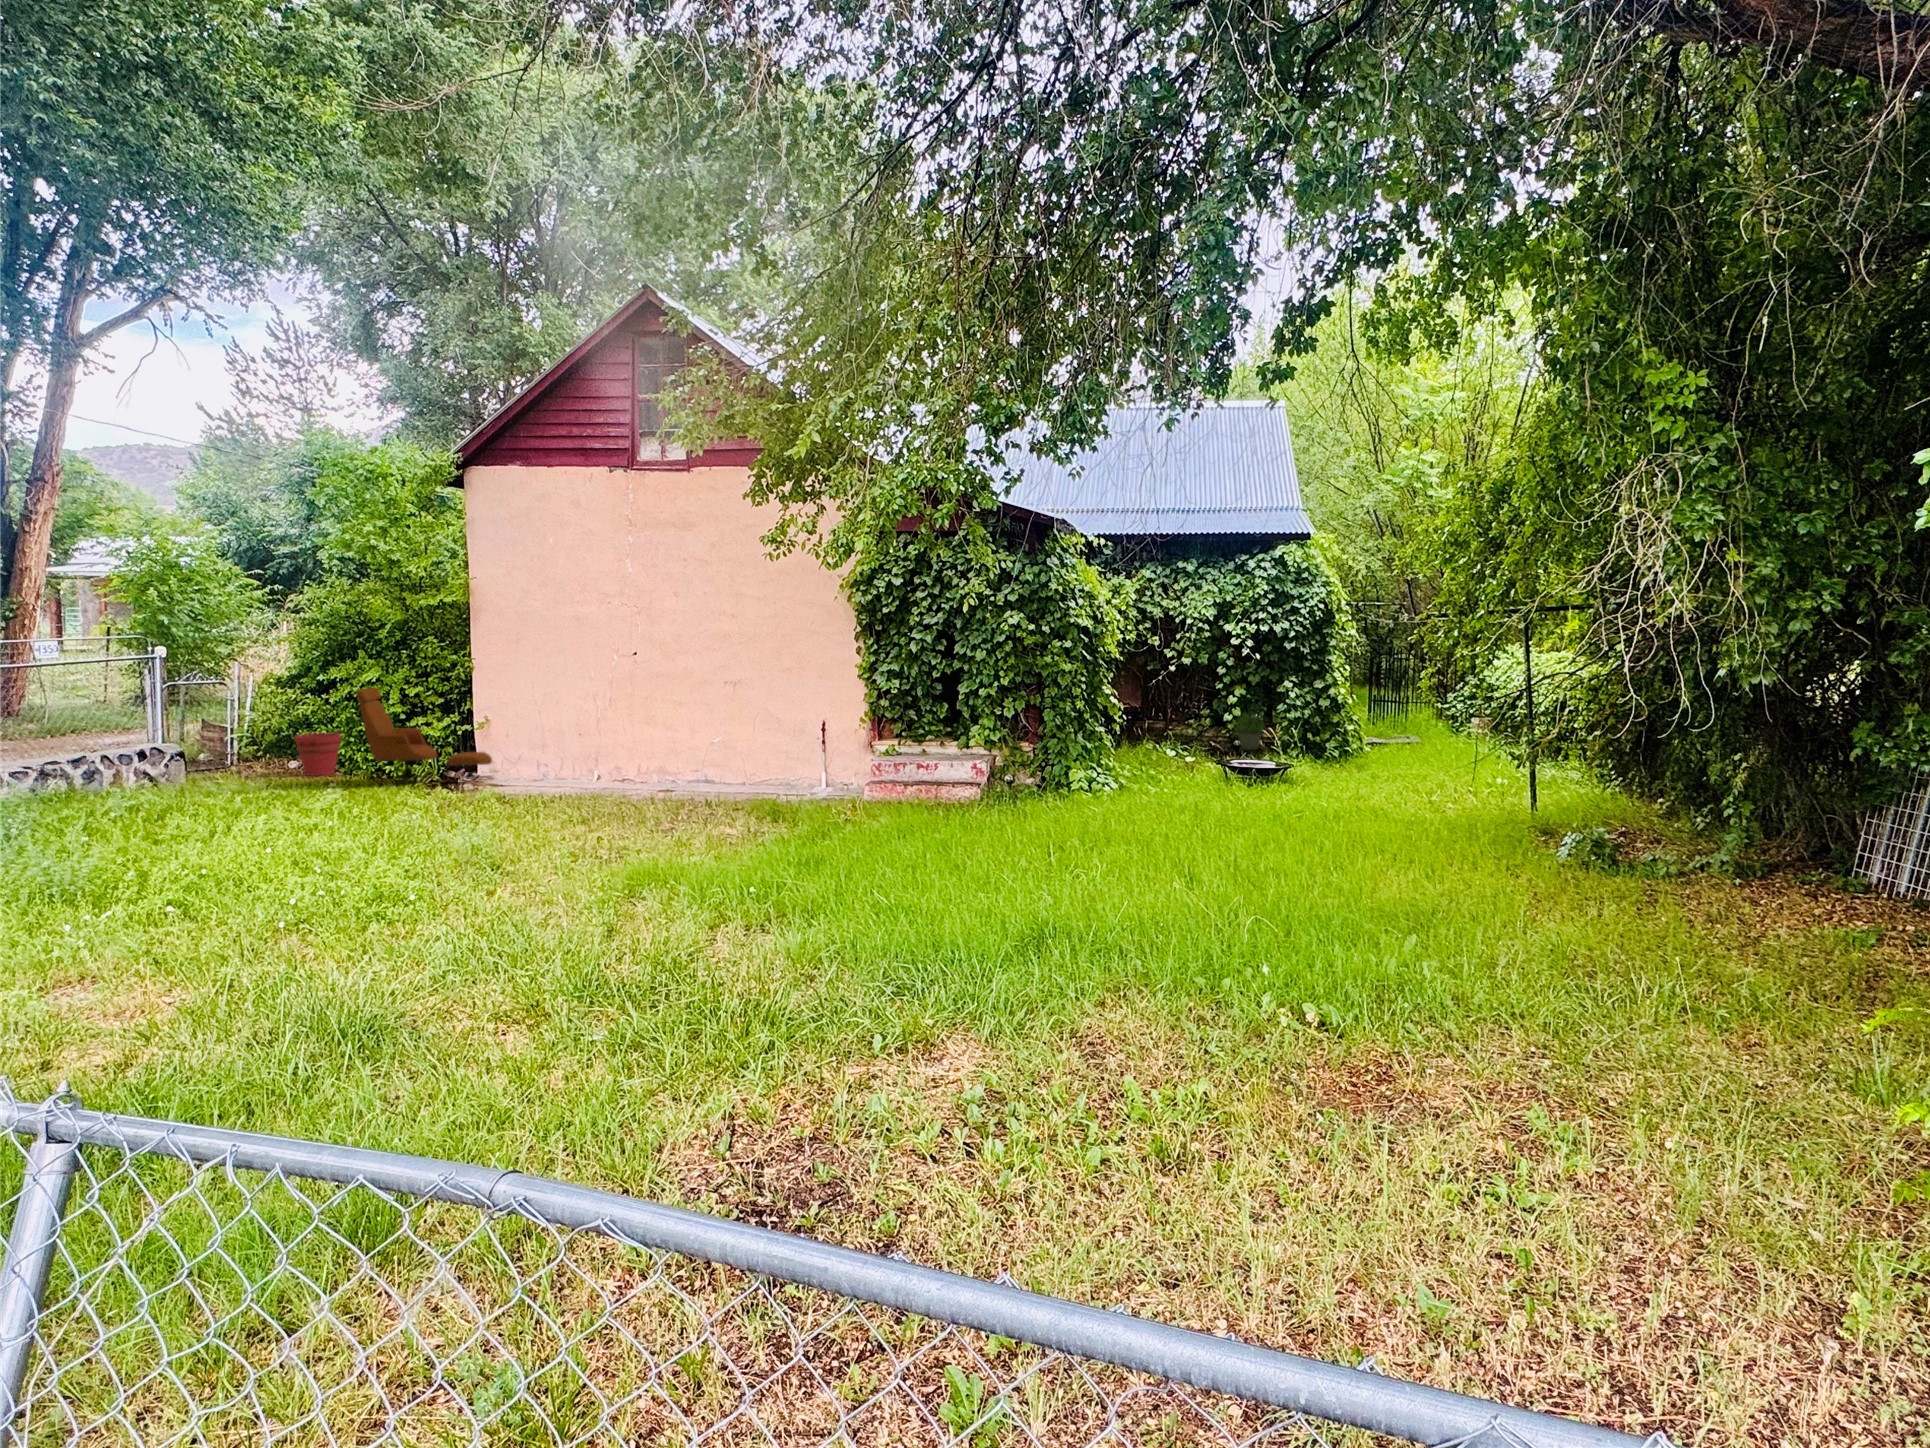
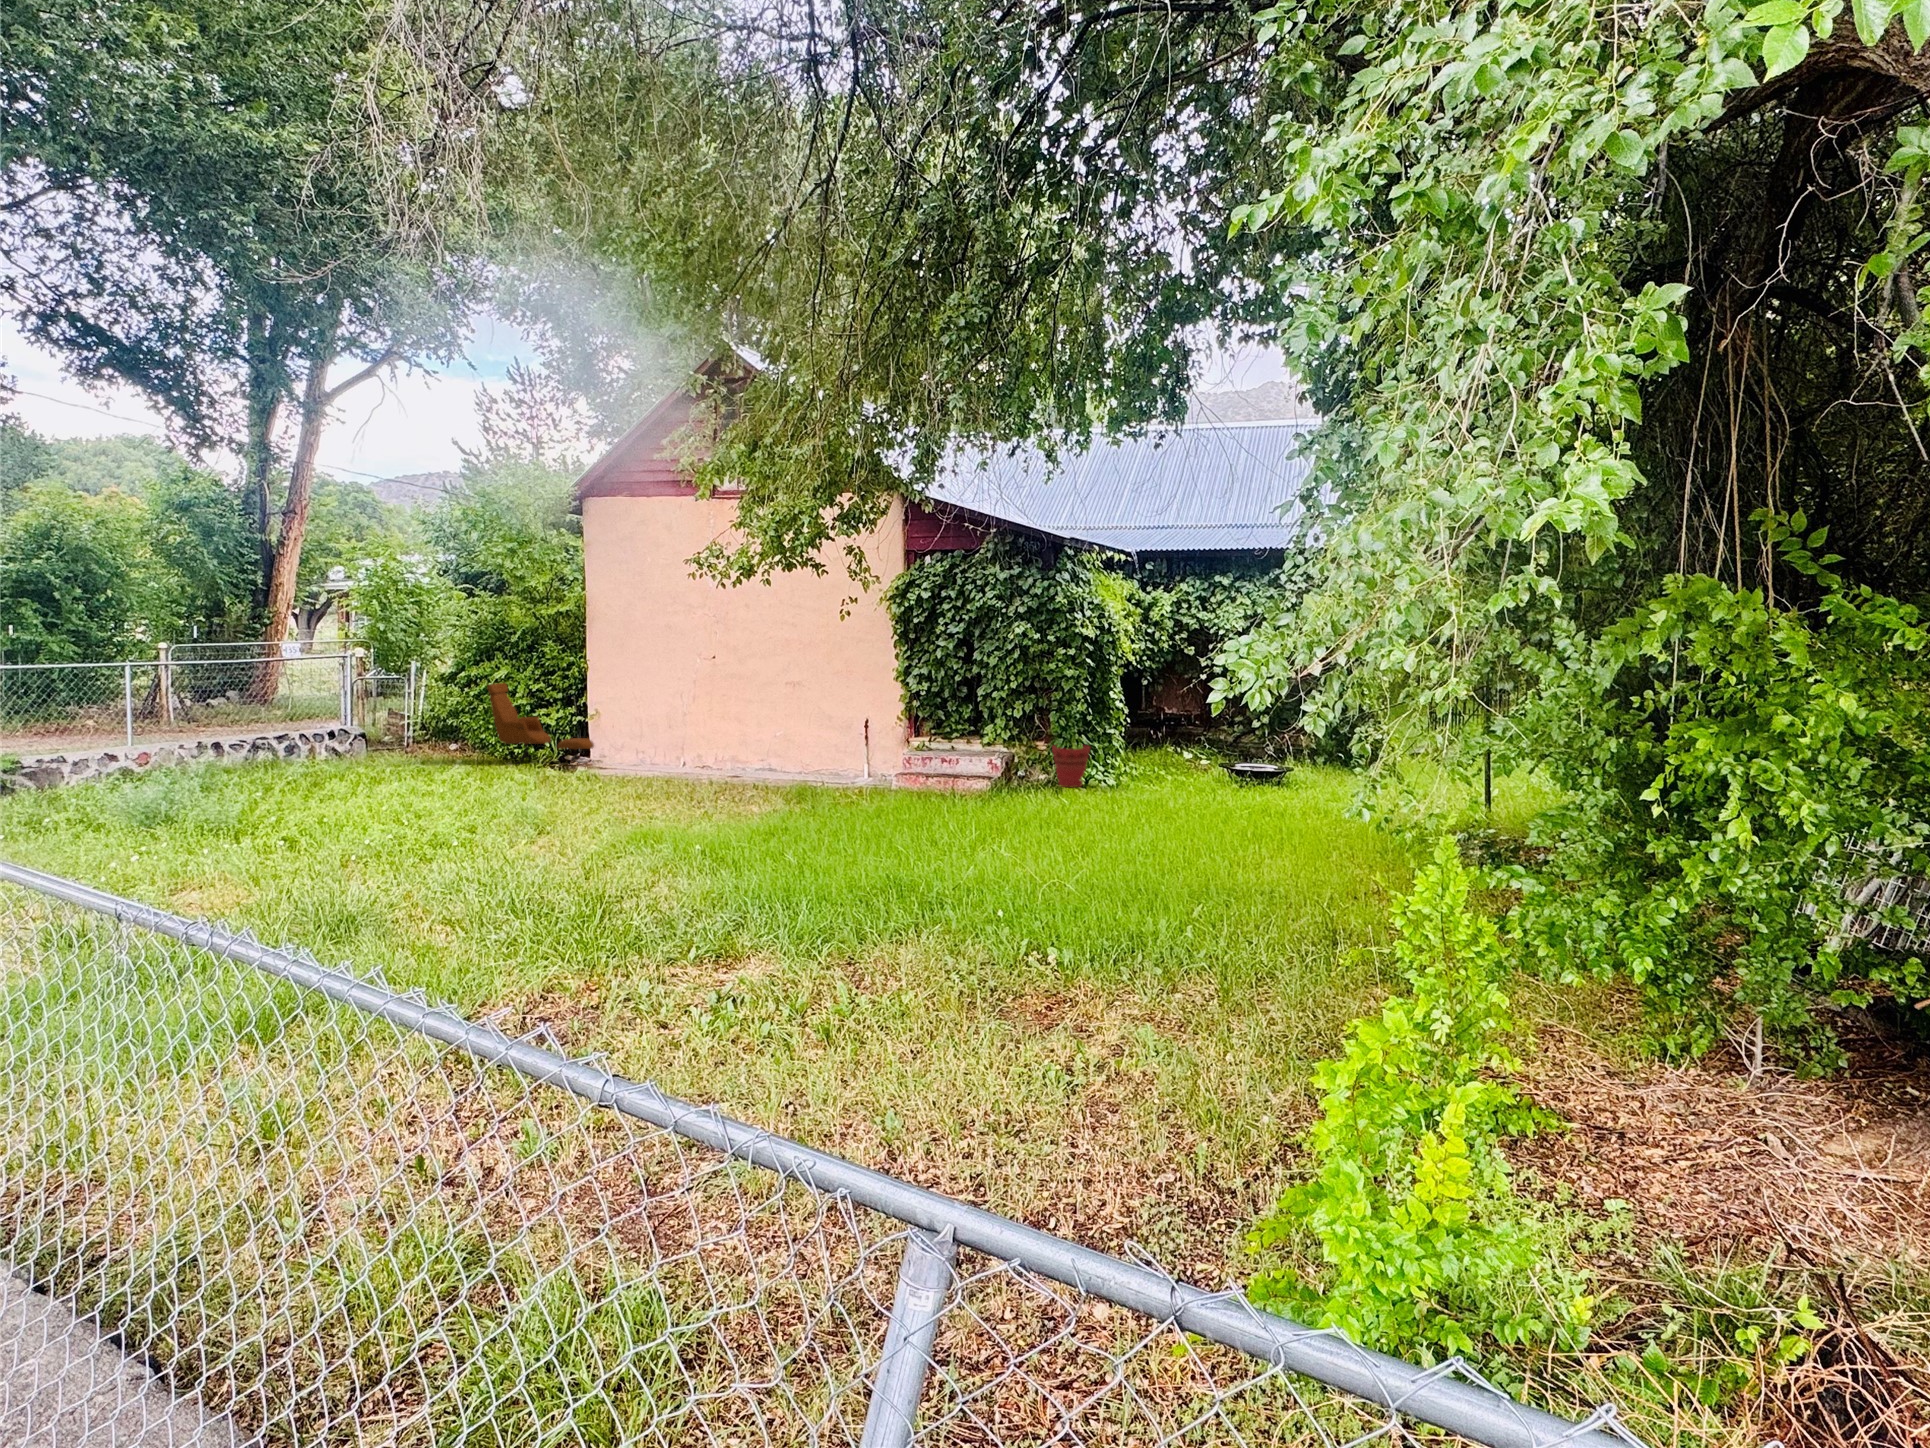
potted plant: present [1235,712,1265,750] -> none [1265,716,1295,756]
bucket: present [295,732,342,776] -> present [1052,745,1090,787]

